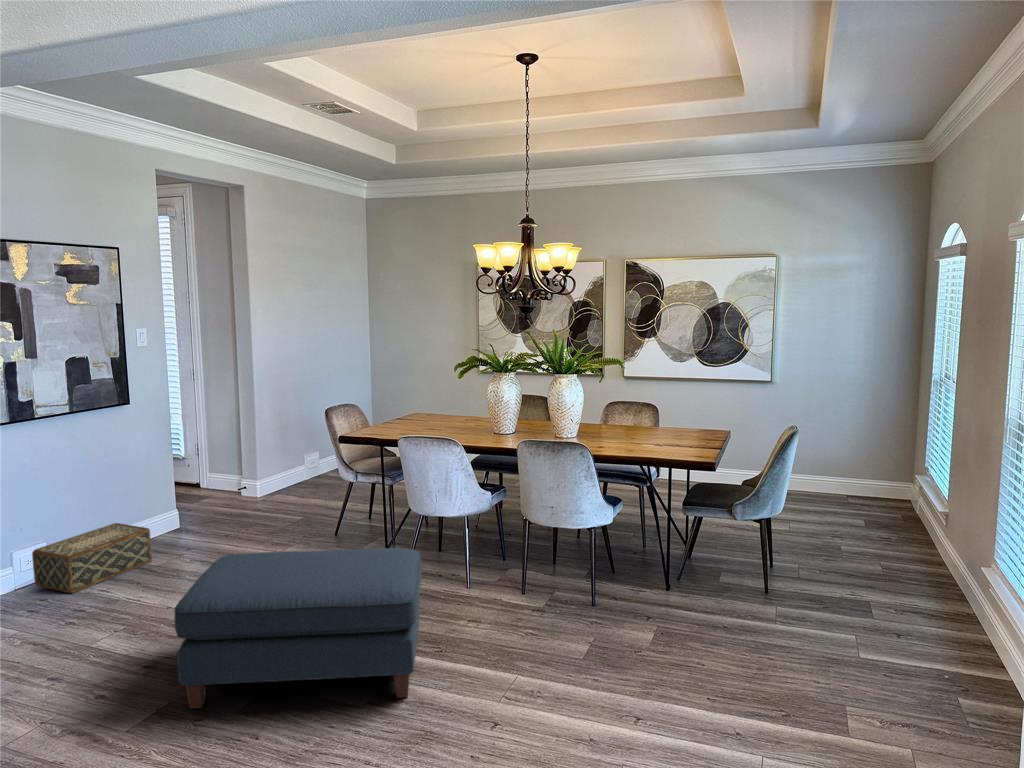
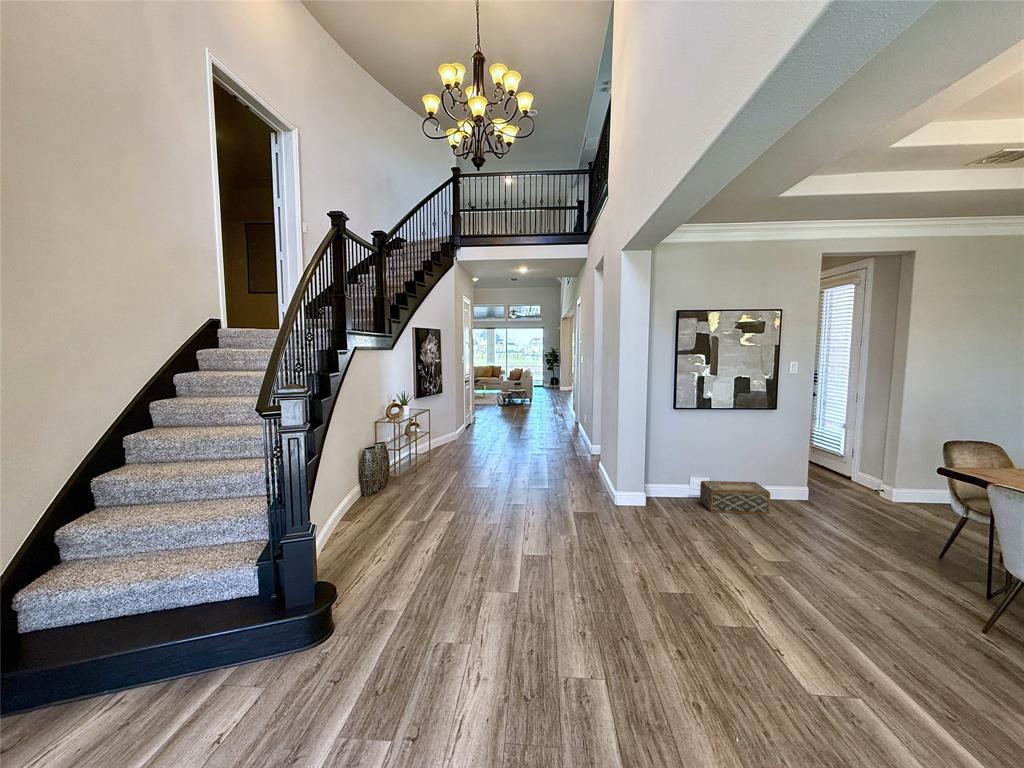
ottoman: present [174,548,422,709] -> none [695,522,949,723]

